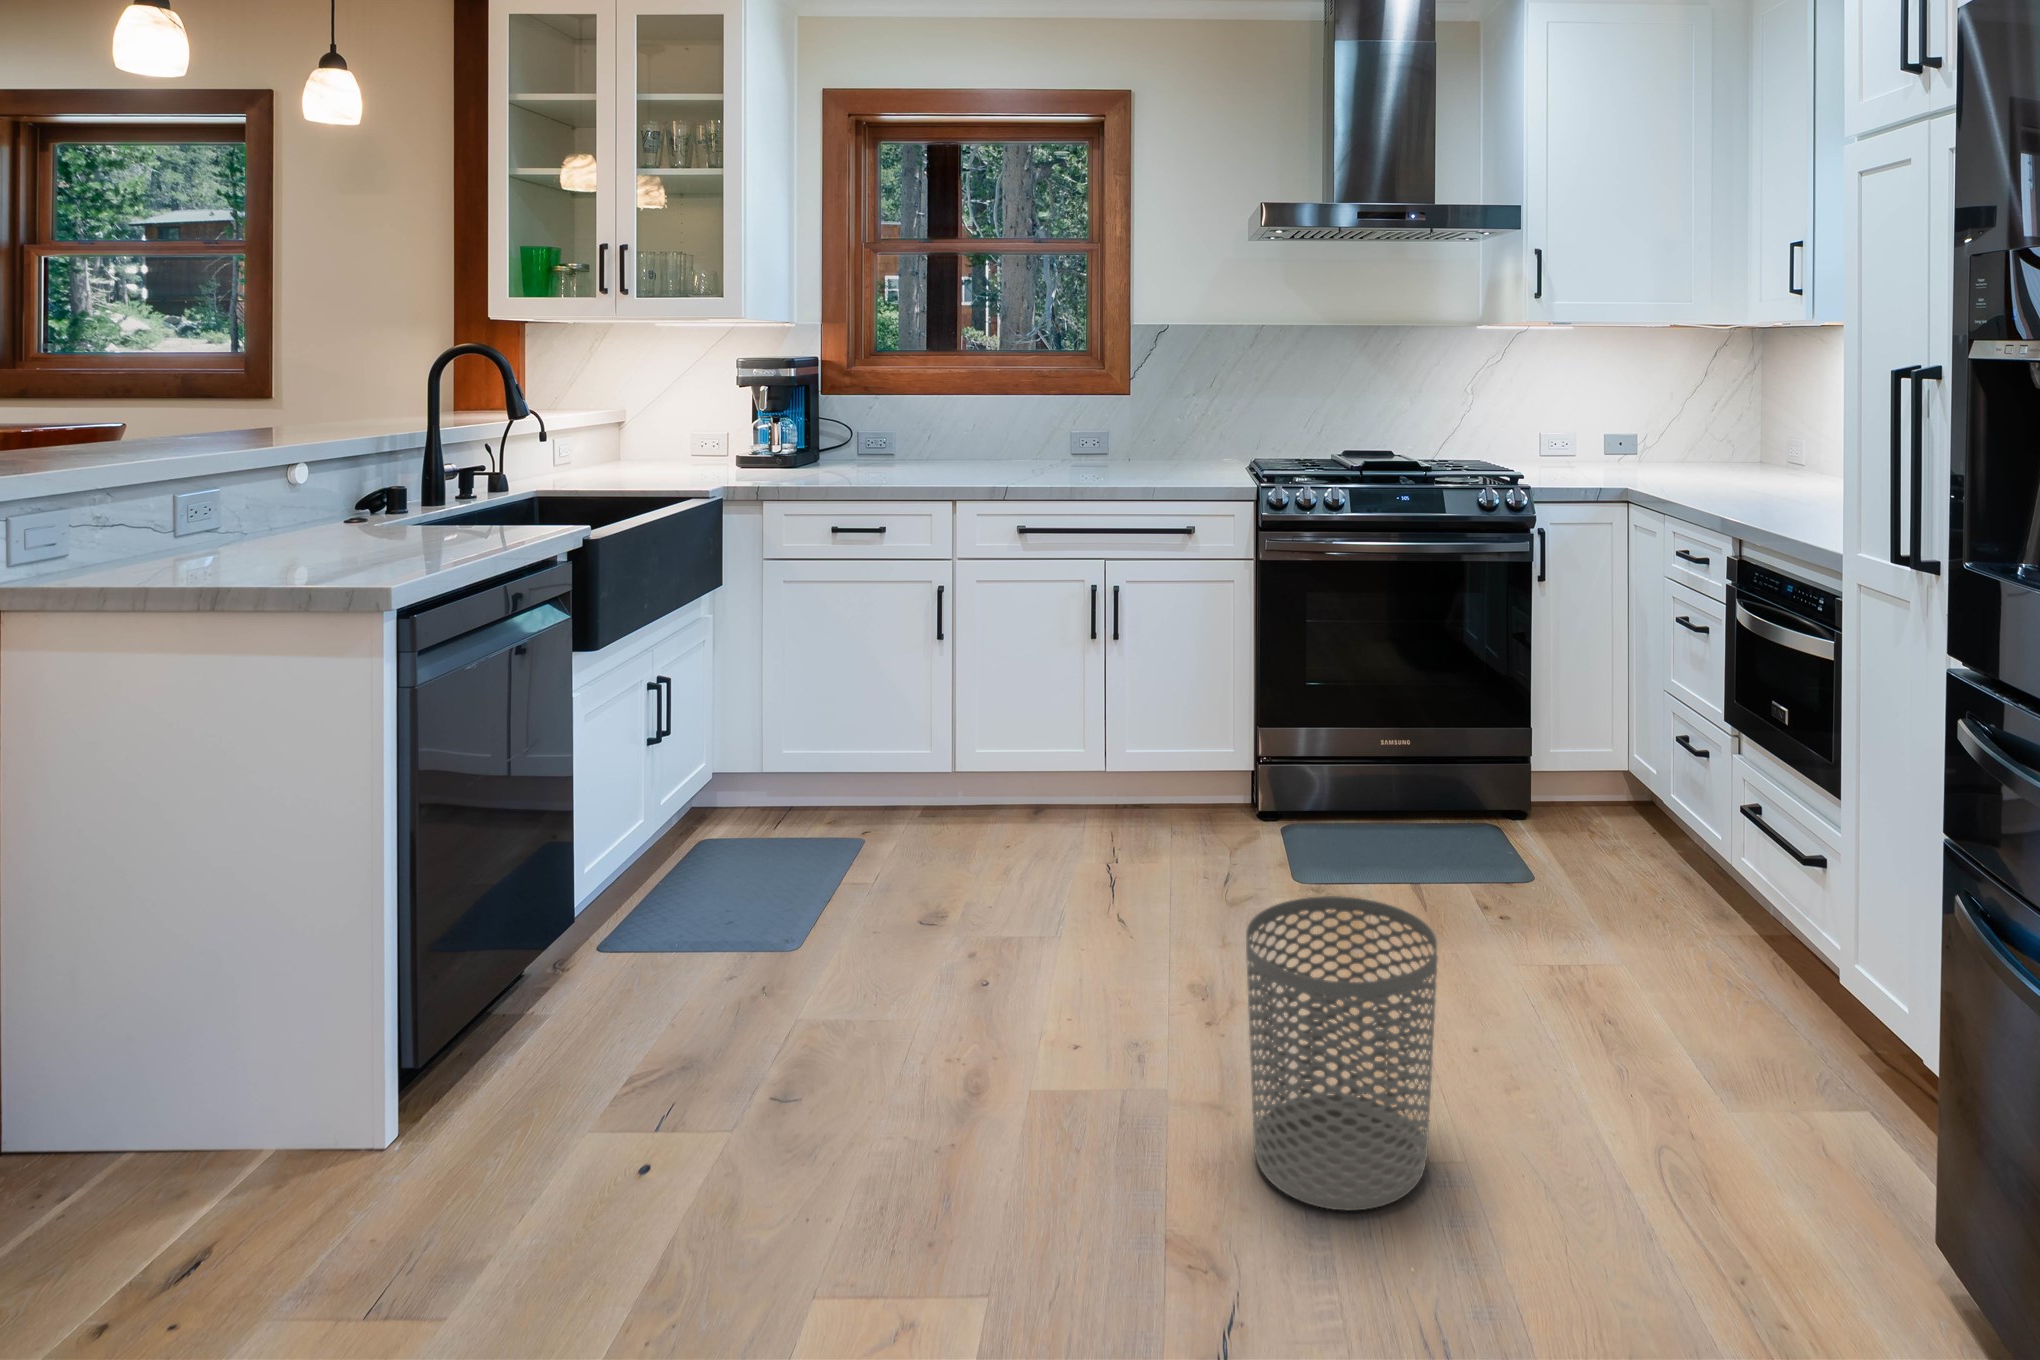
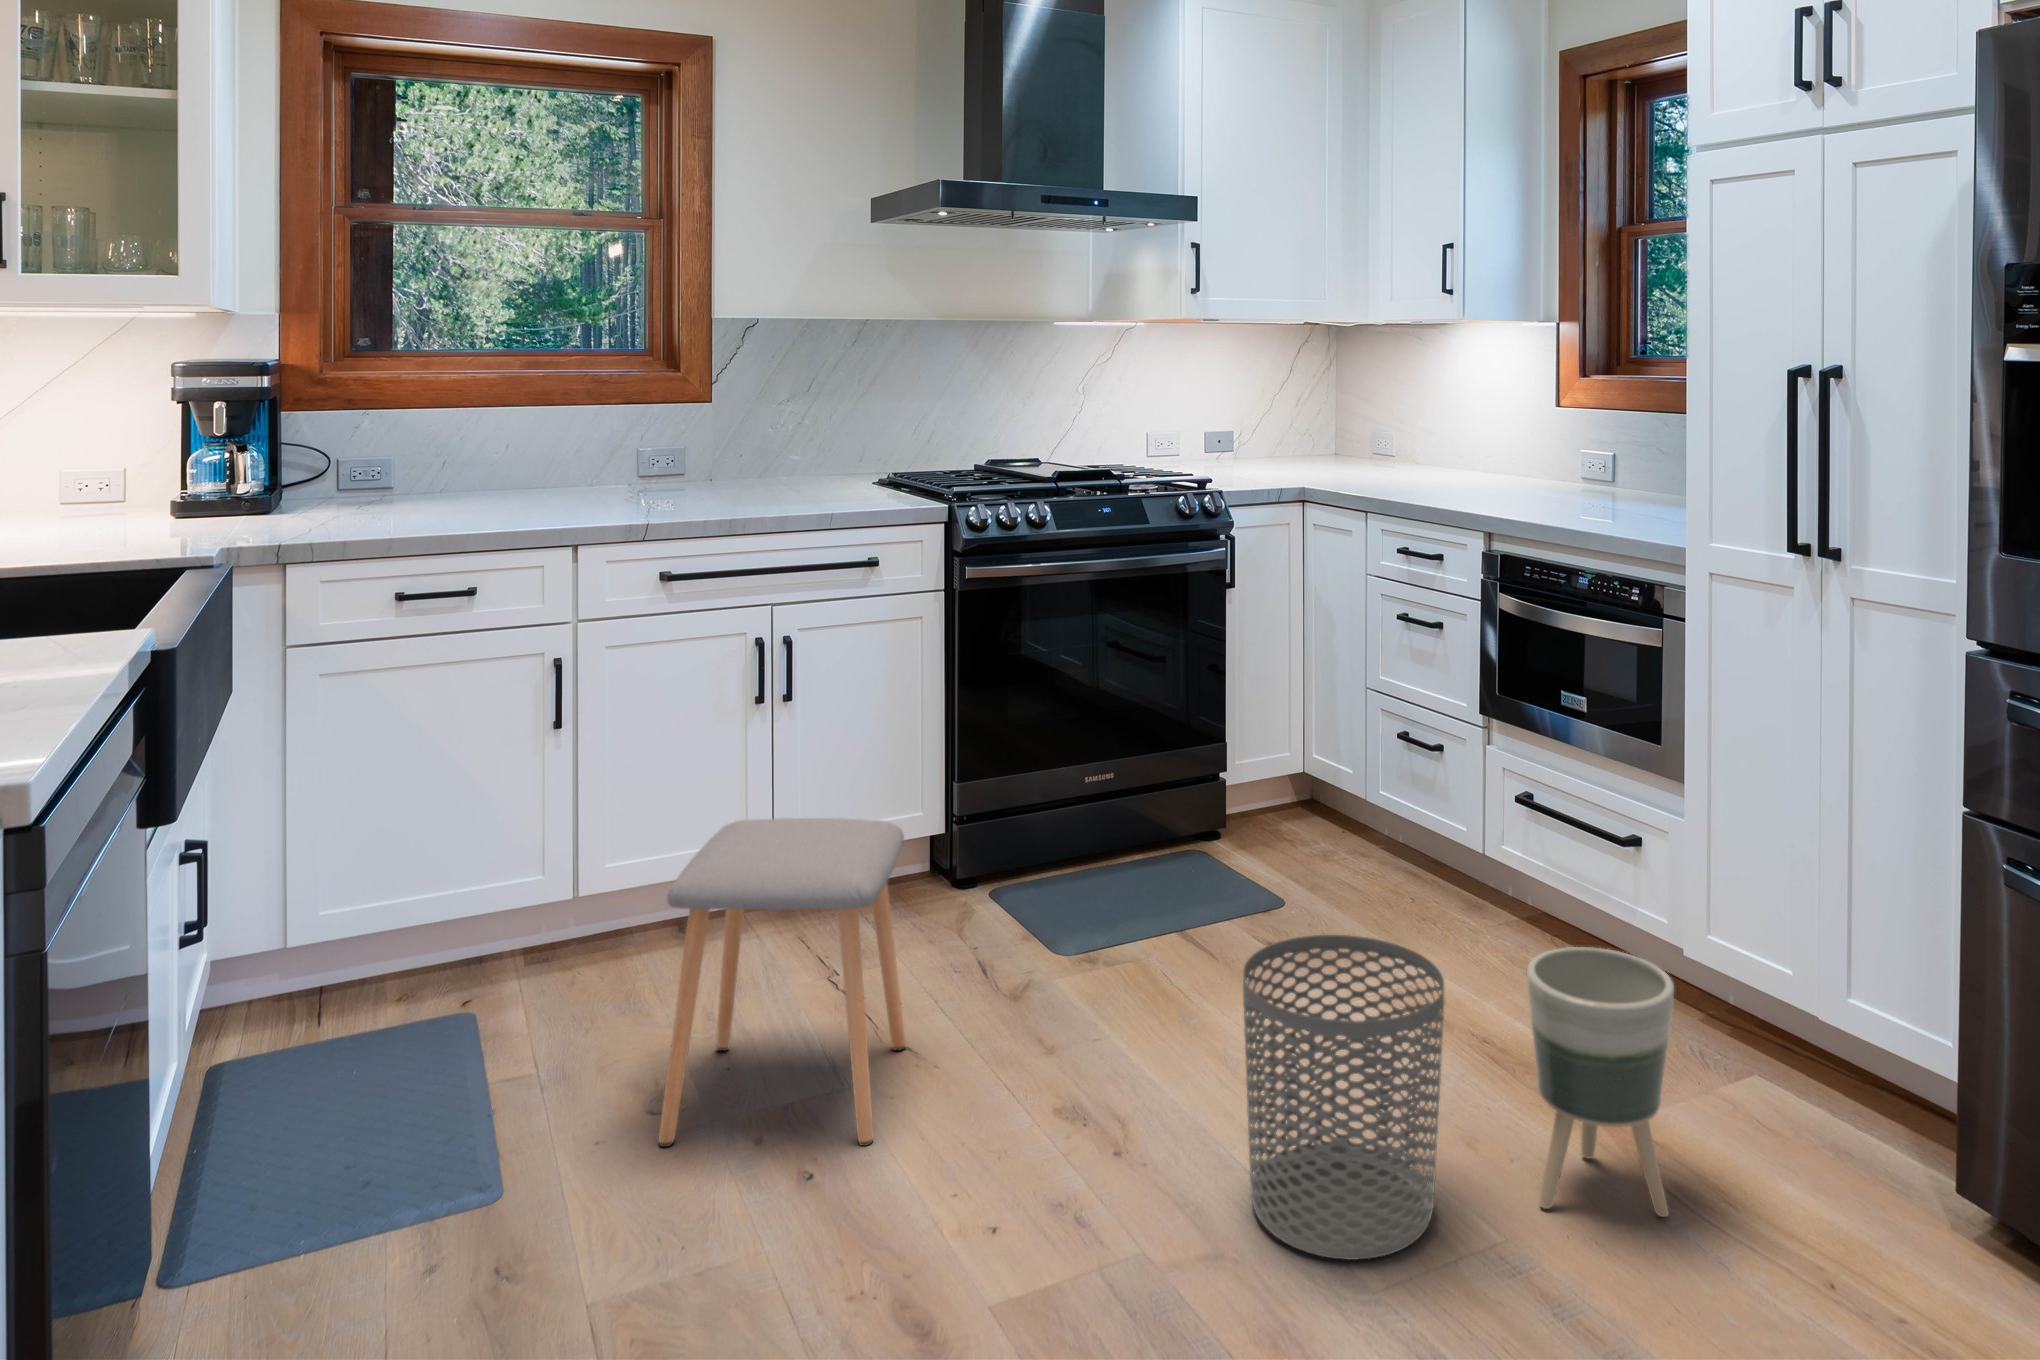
stool: none [888,723,1112,1000] -> present [659,818,905,1147]
planter: none [1528,962,1684,1268] -> present [1527,947,1674,1217]

